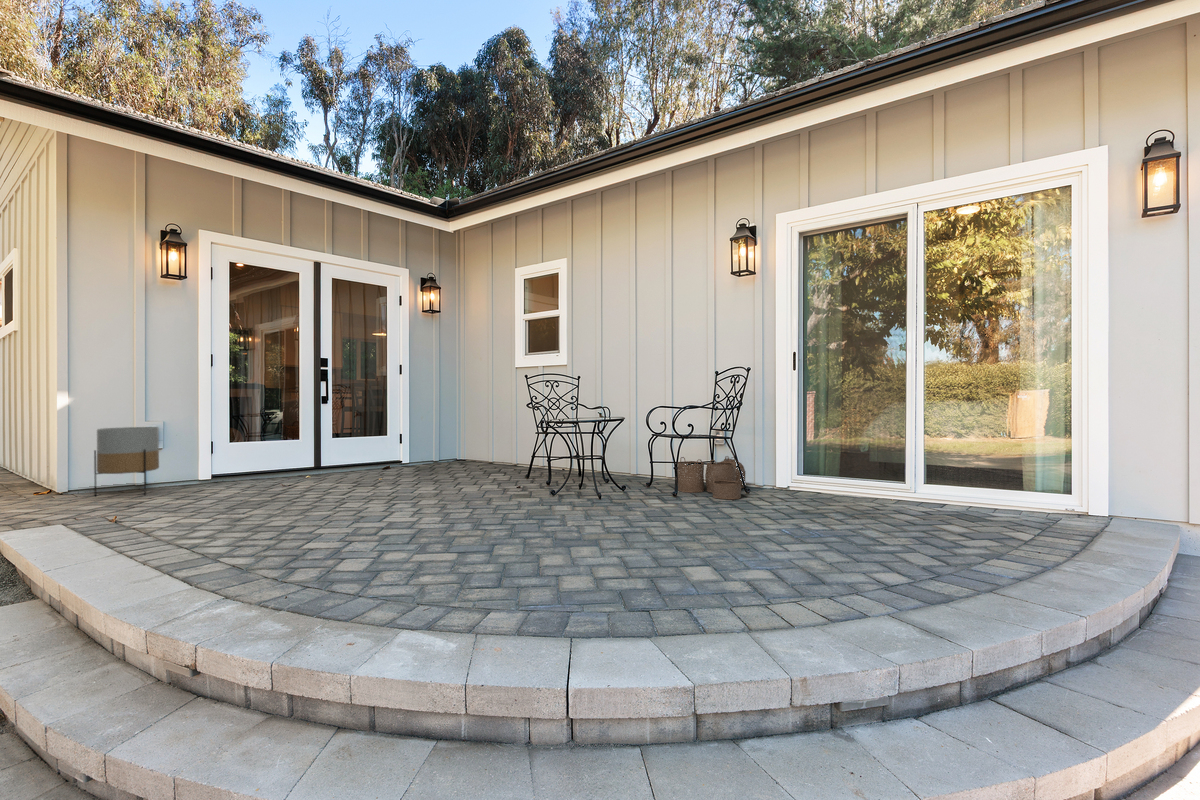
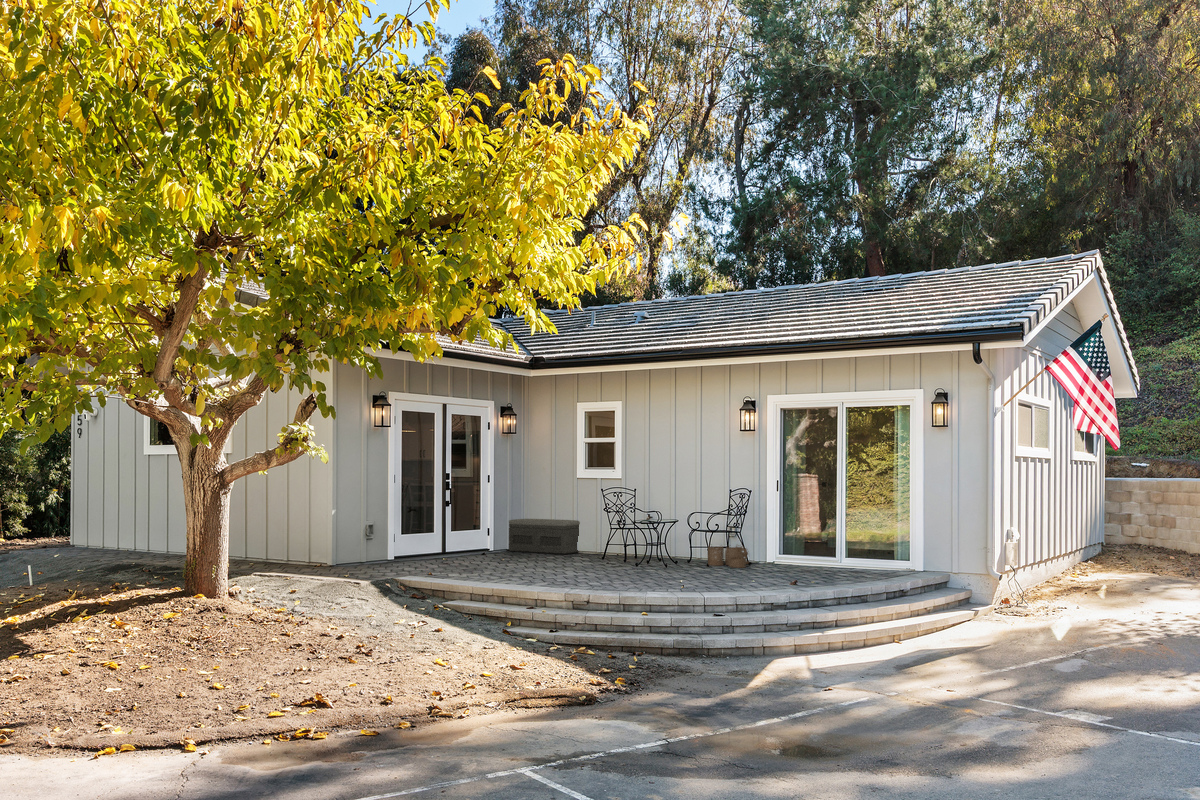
storage bench: none [431,420,517,467] -> present [509,519,580,555]
planter: present [94,427,159,496] -> none [355,523,385,566]

